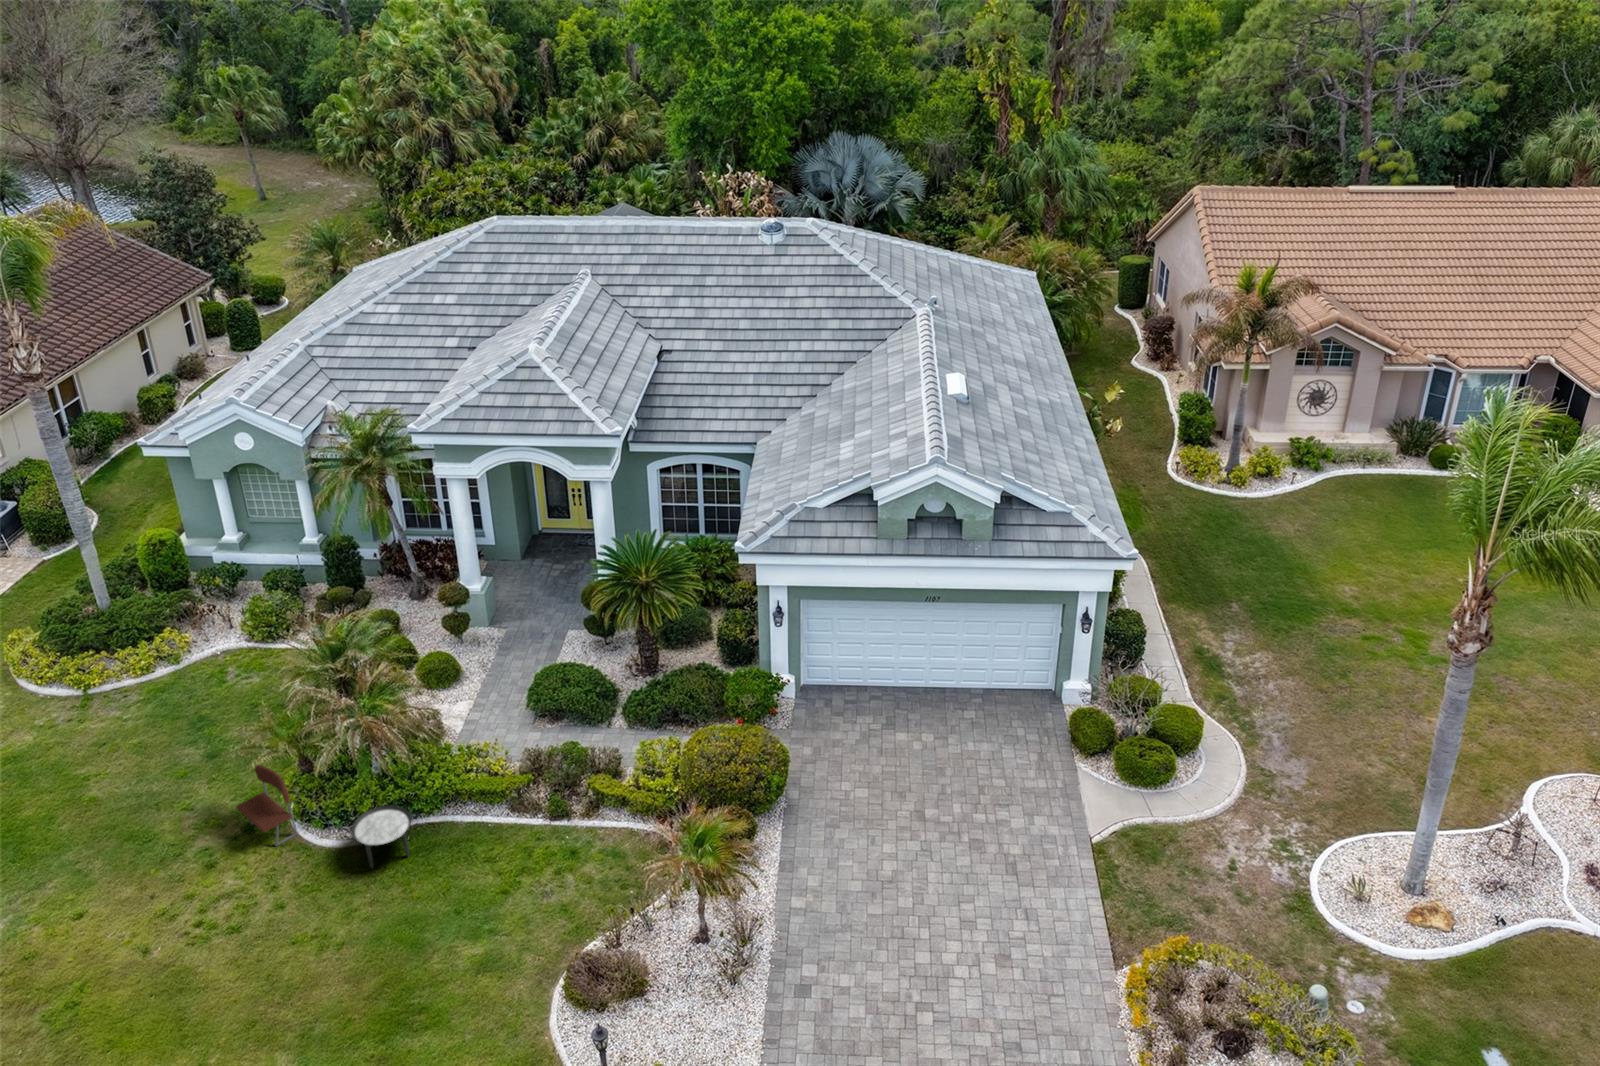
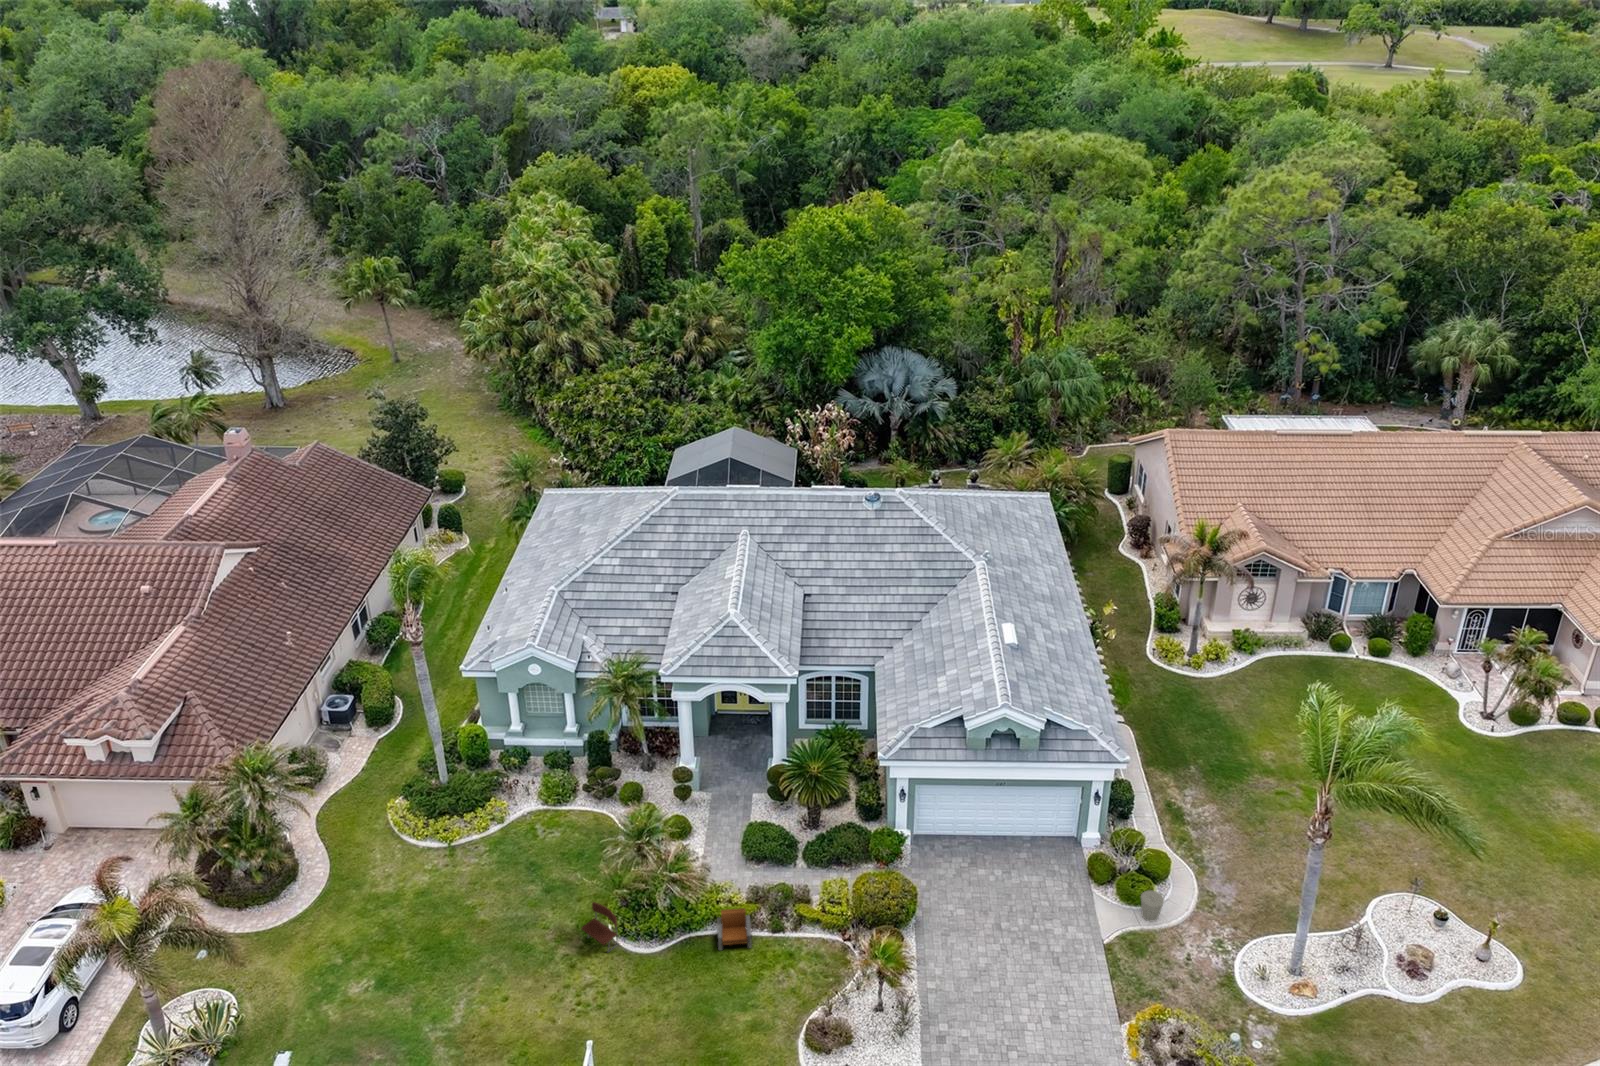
trash can: none [1153,761,1192,811] -> present [1141,891,1164,922]
lounge chair: none [453,778,517,845] -> present [717,908,752,950]
round table: present [351,806,412,868] -> none [658,927,694,967]

